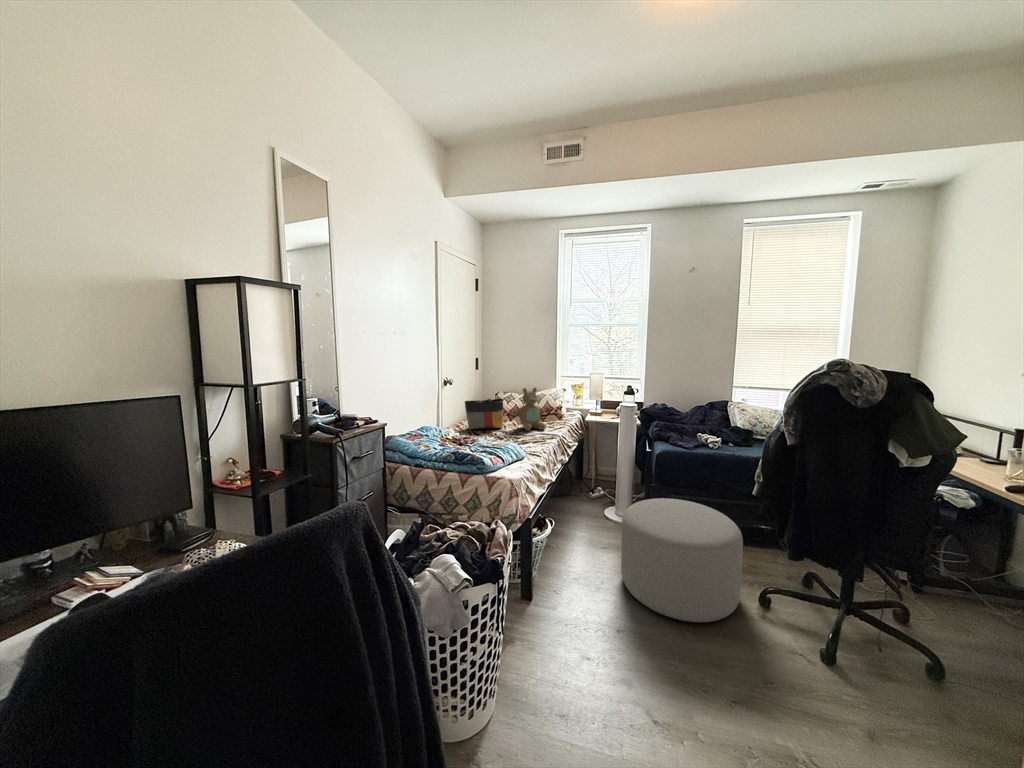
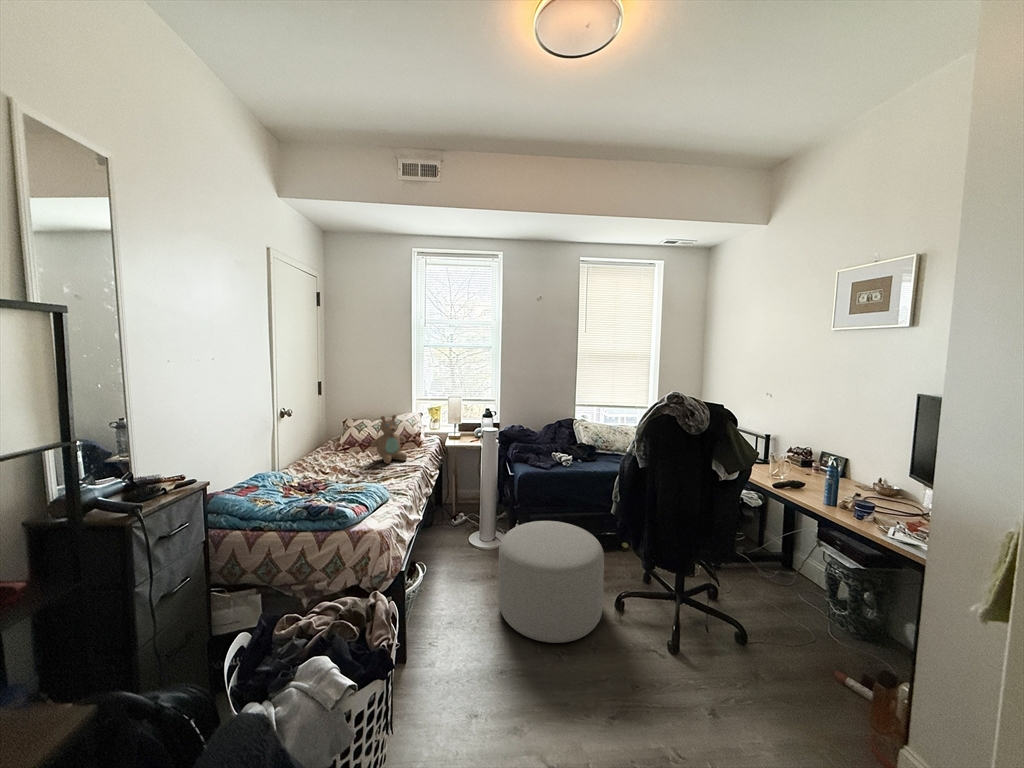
tote bag: present [465,399,504,429] -> none [307,429,358,467]

